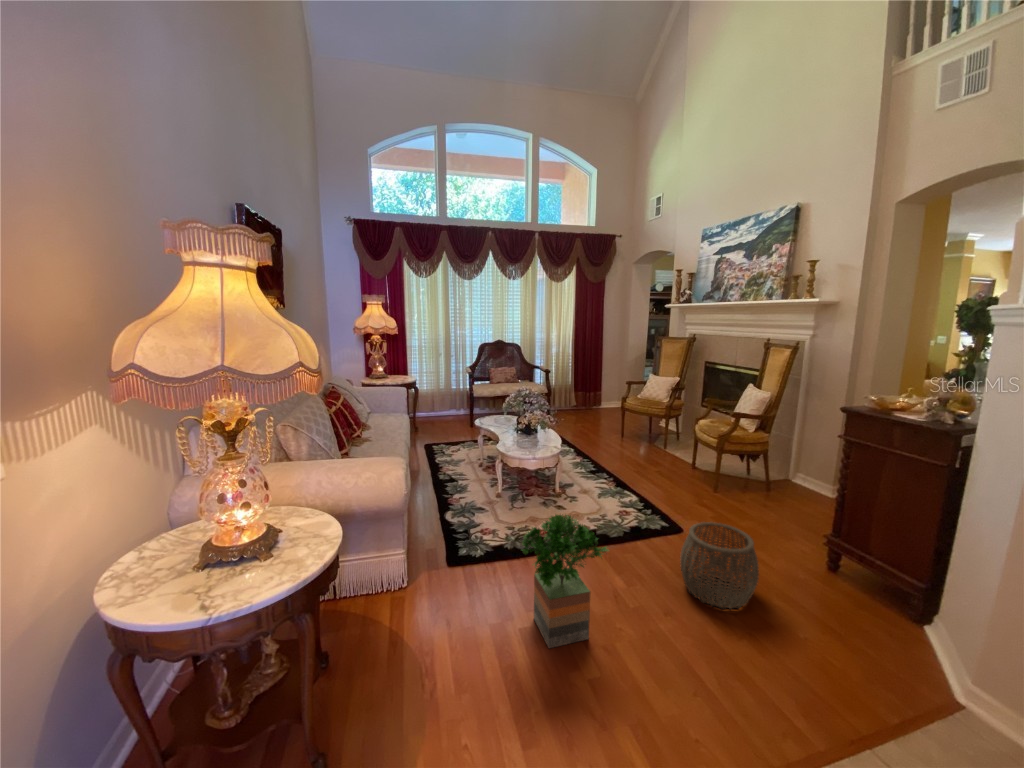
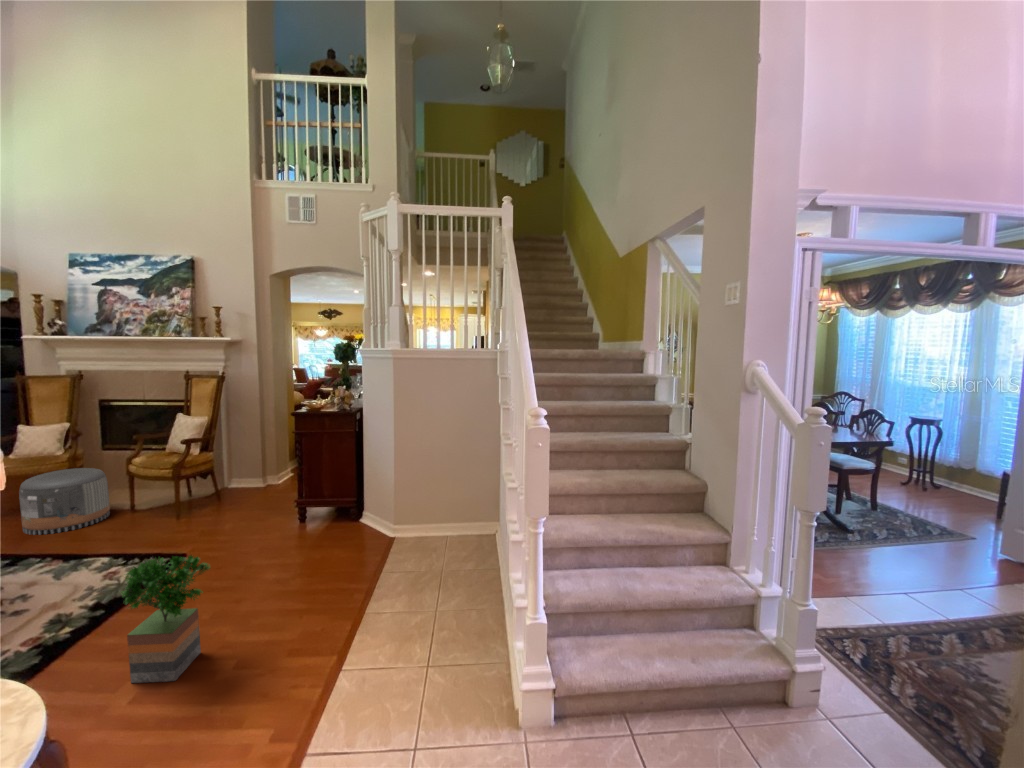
pouf: none [625,413,680,466] -> present [19,468,110,535]
woven basket: present [680,522,759,609] -> none [220,519,284,584]

